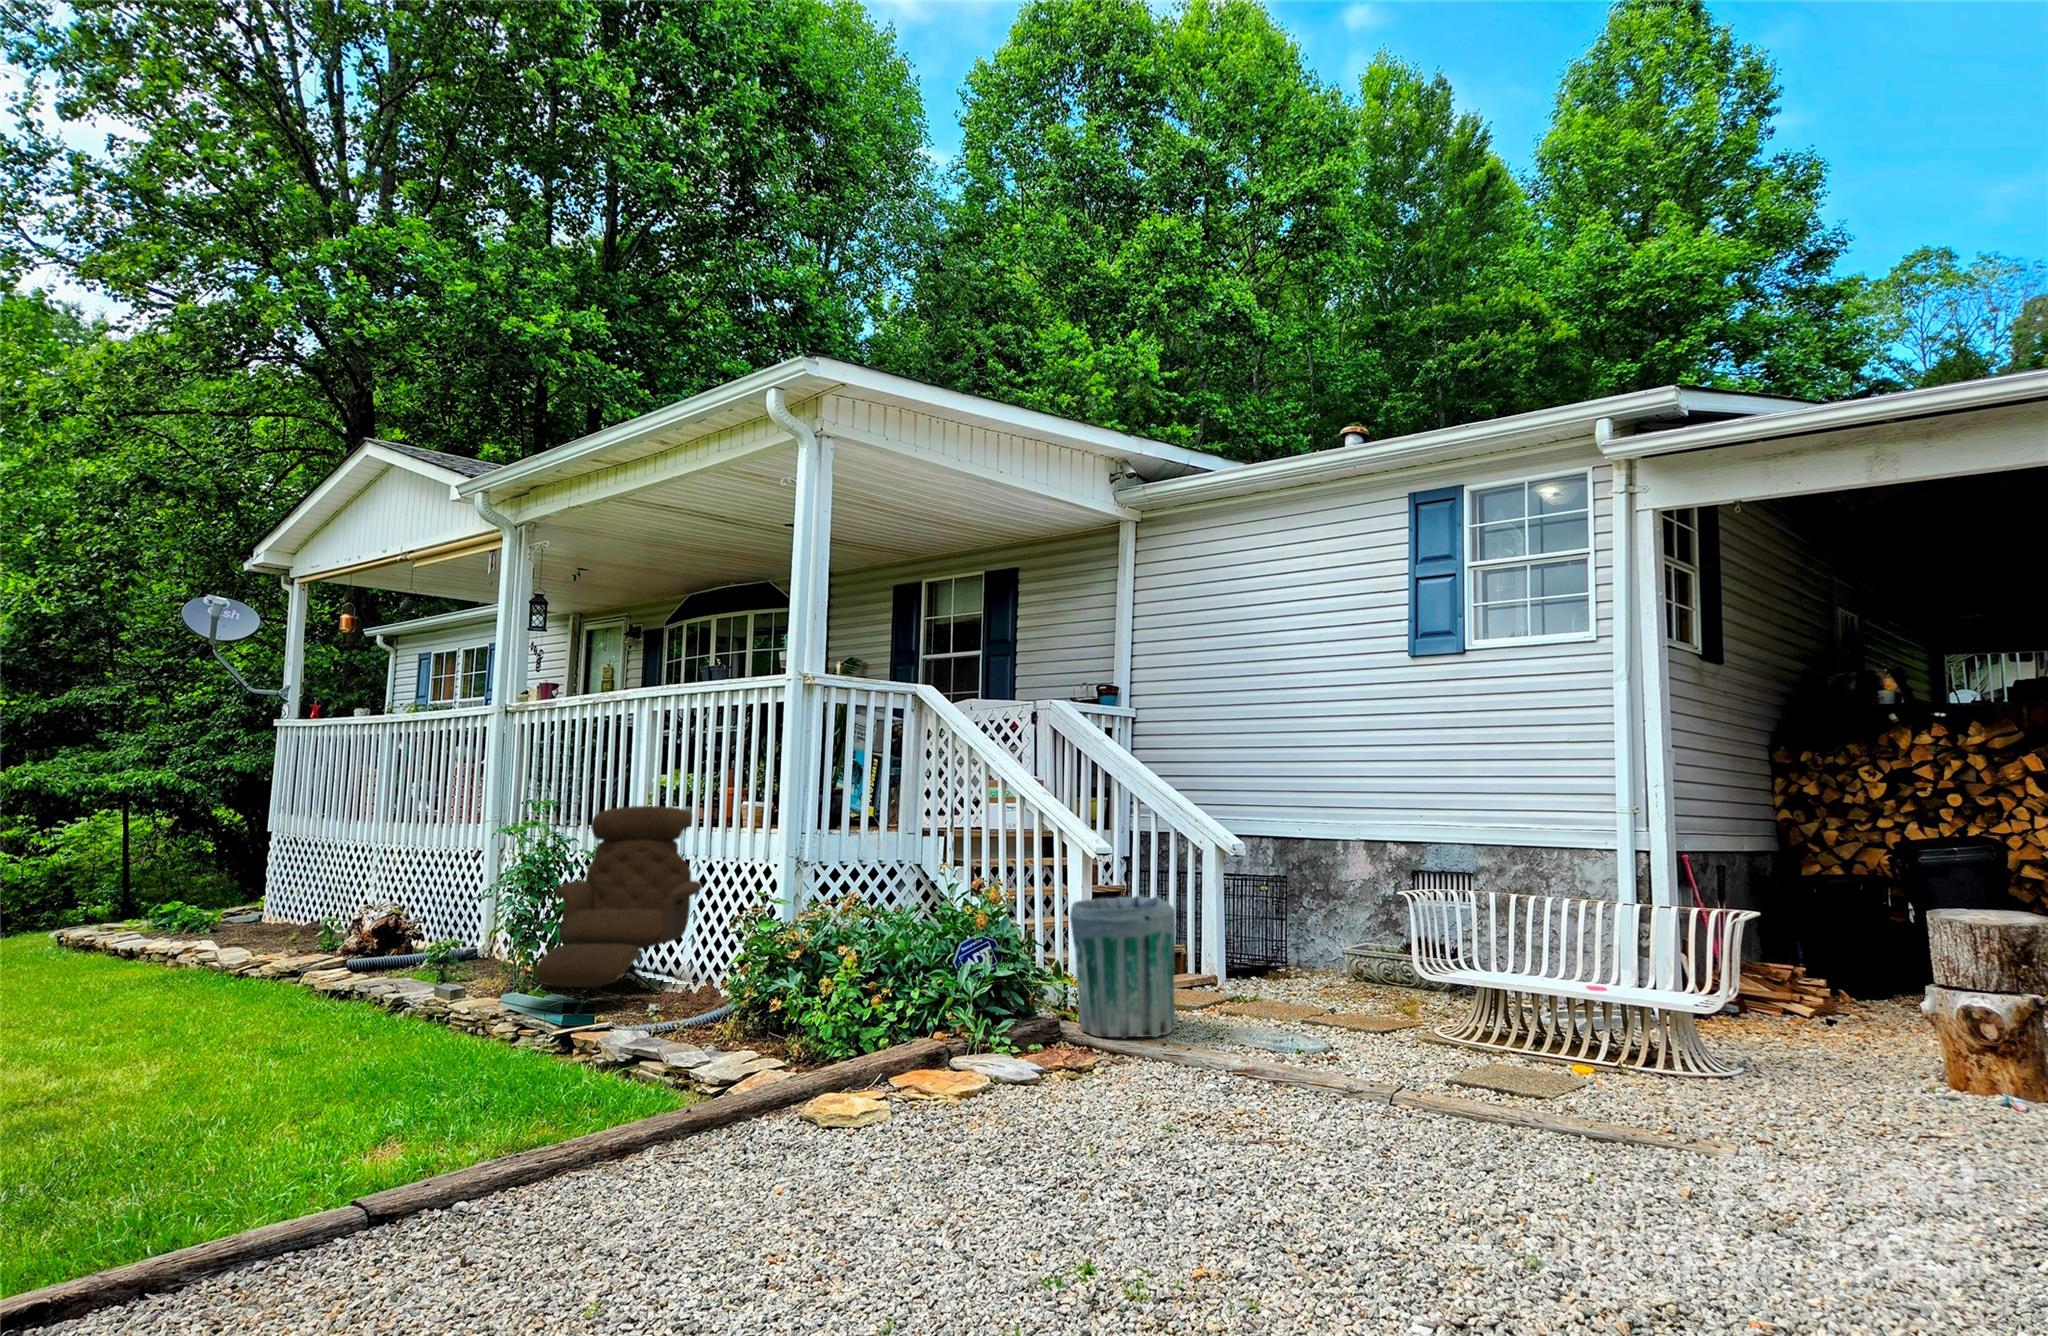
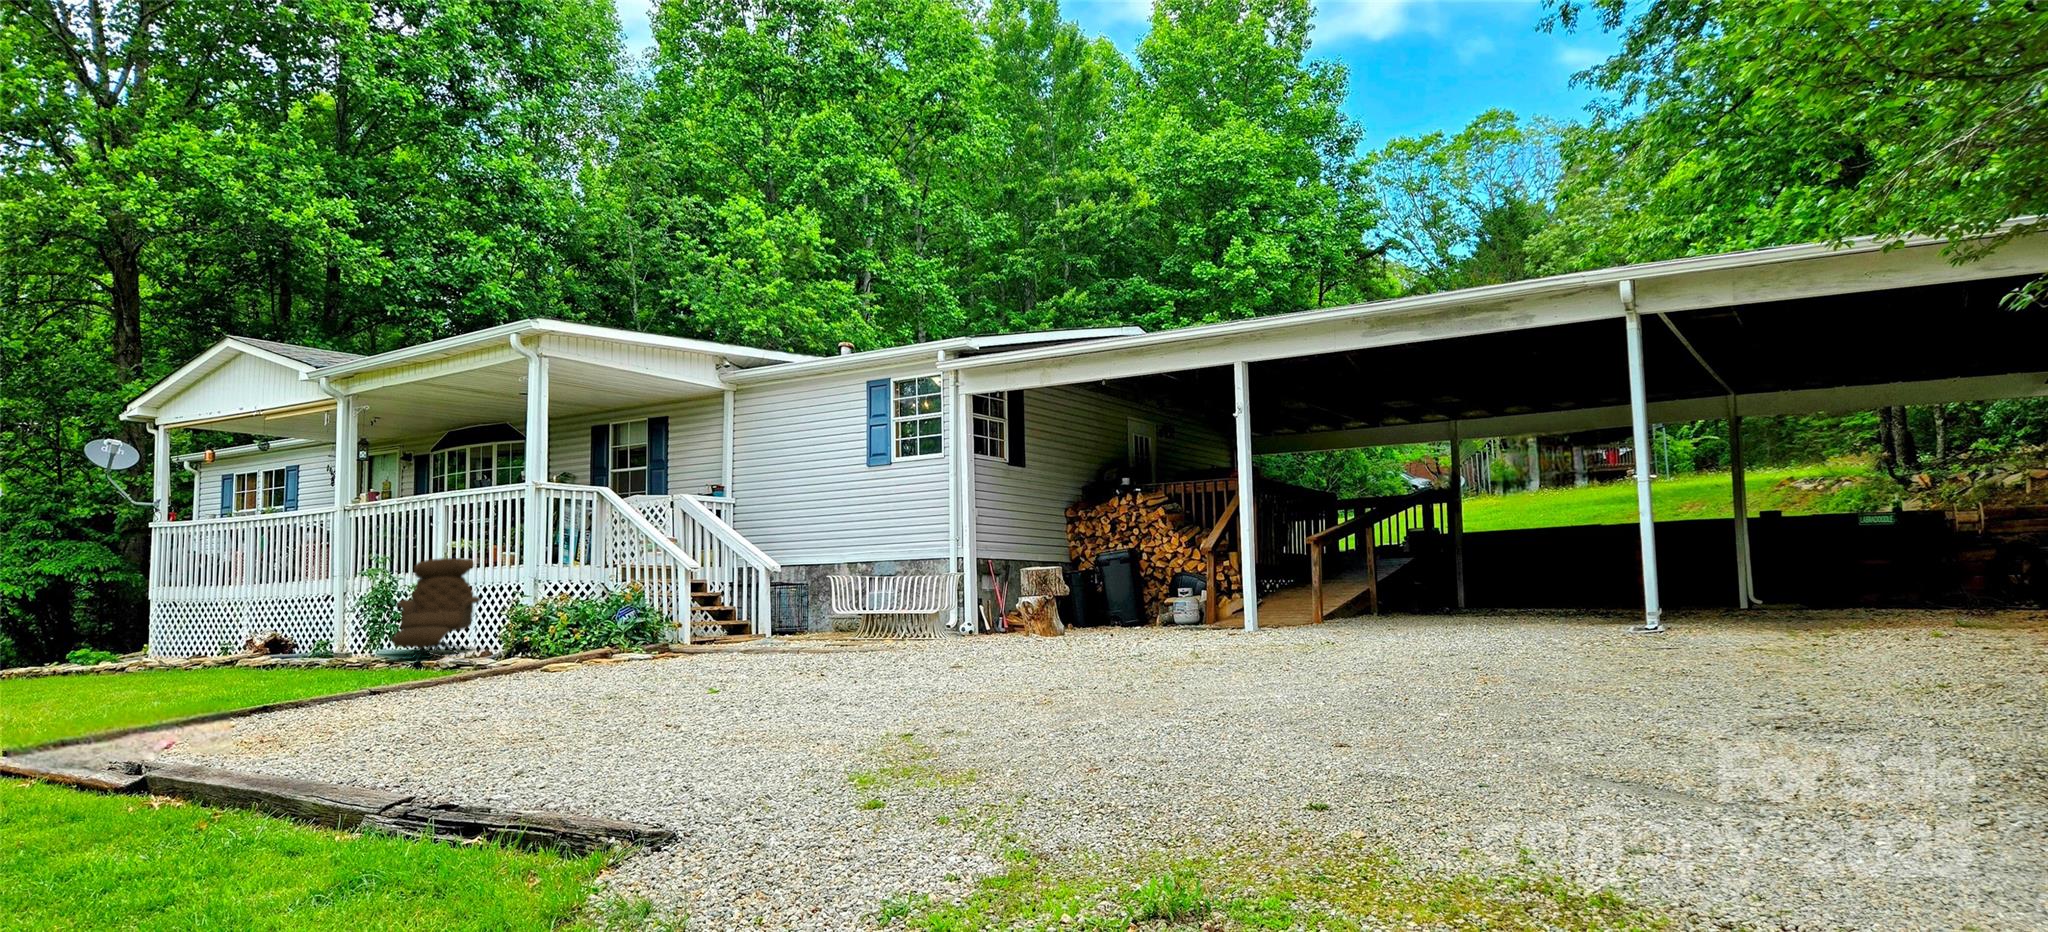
trash can: present [1070,896,1176,1039] -> none [675,585,726,649]

